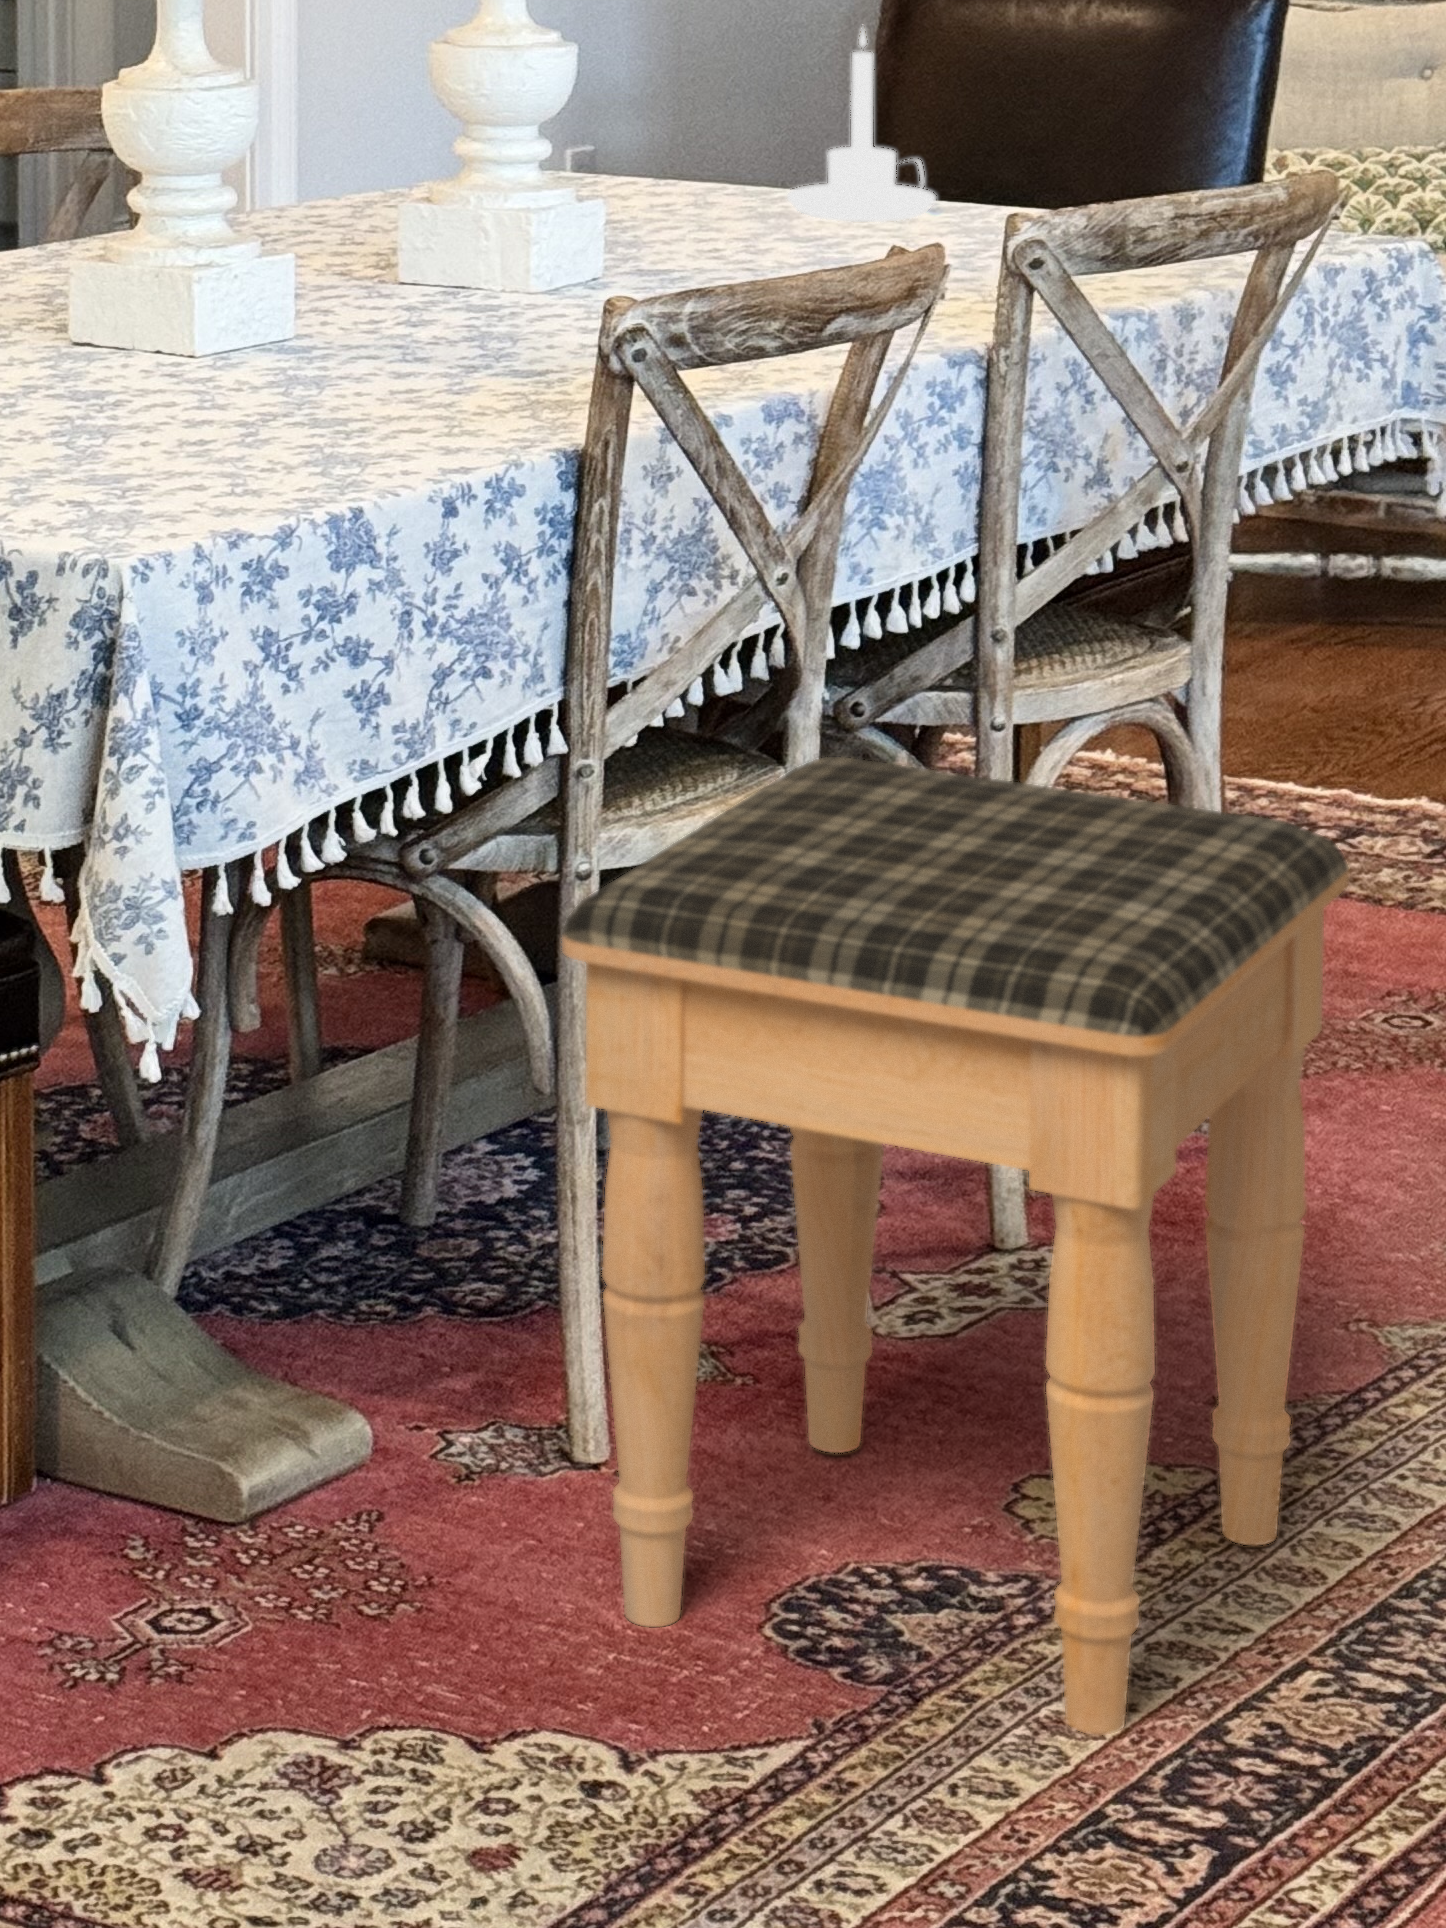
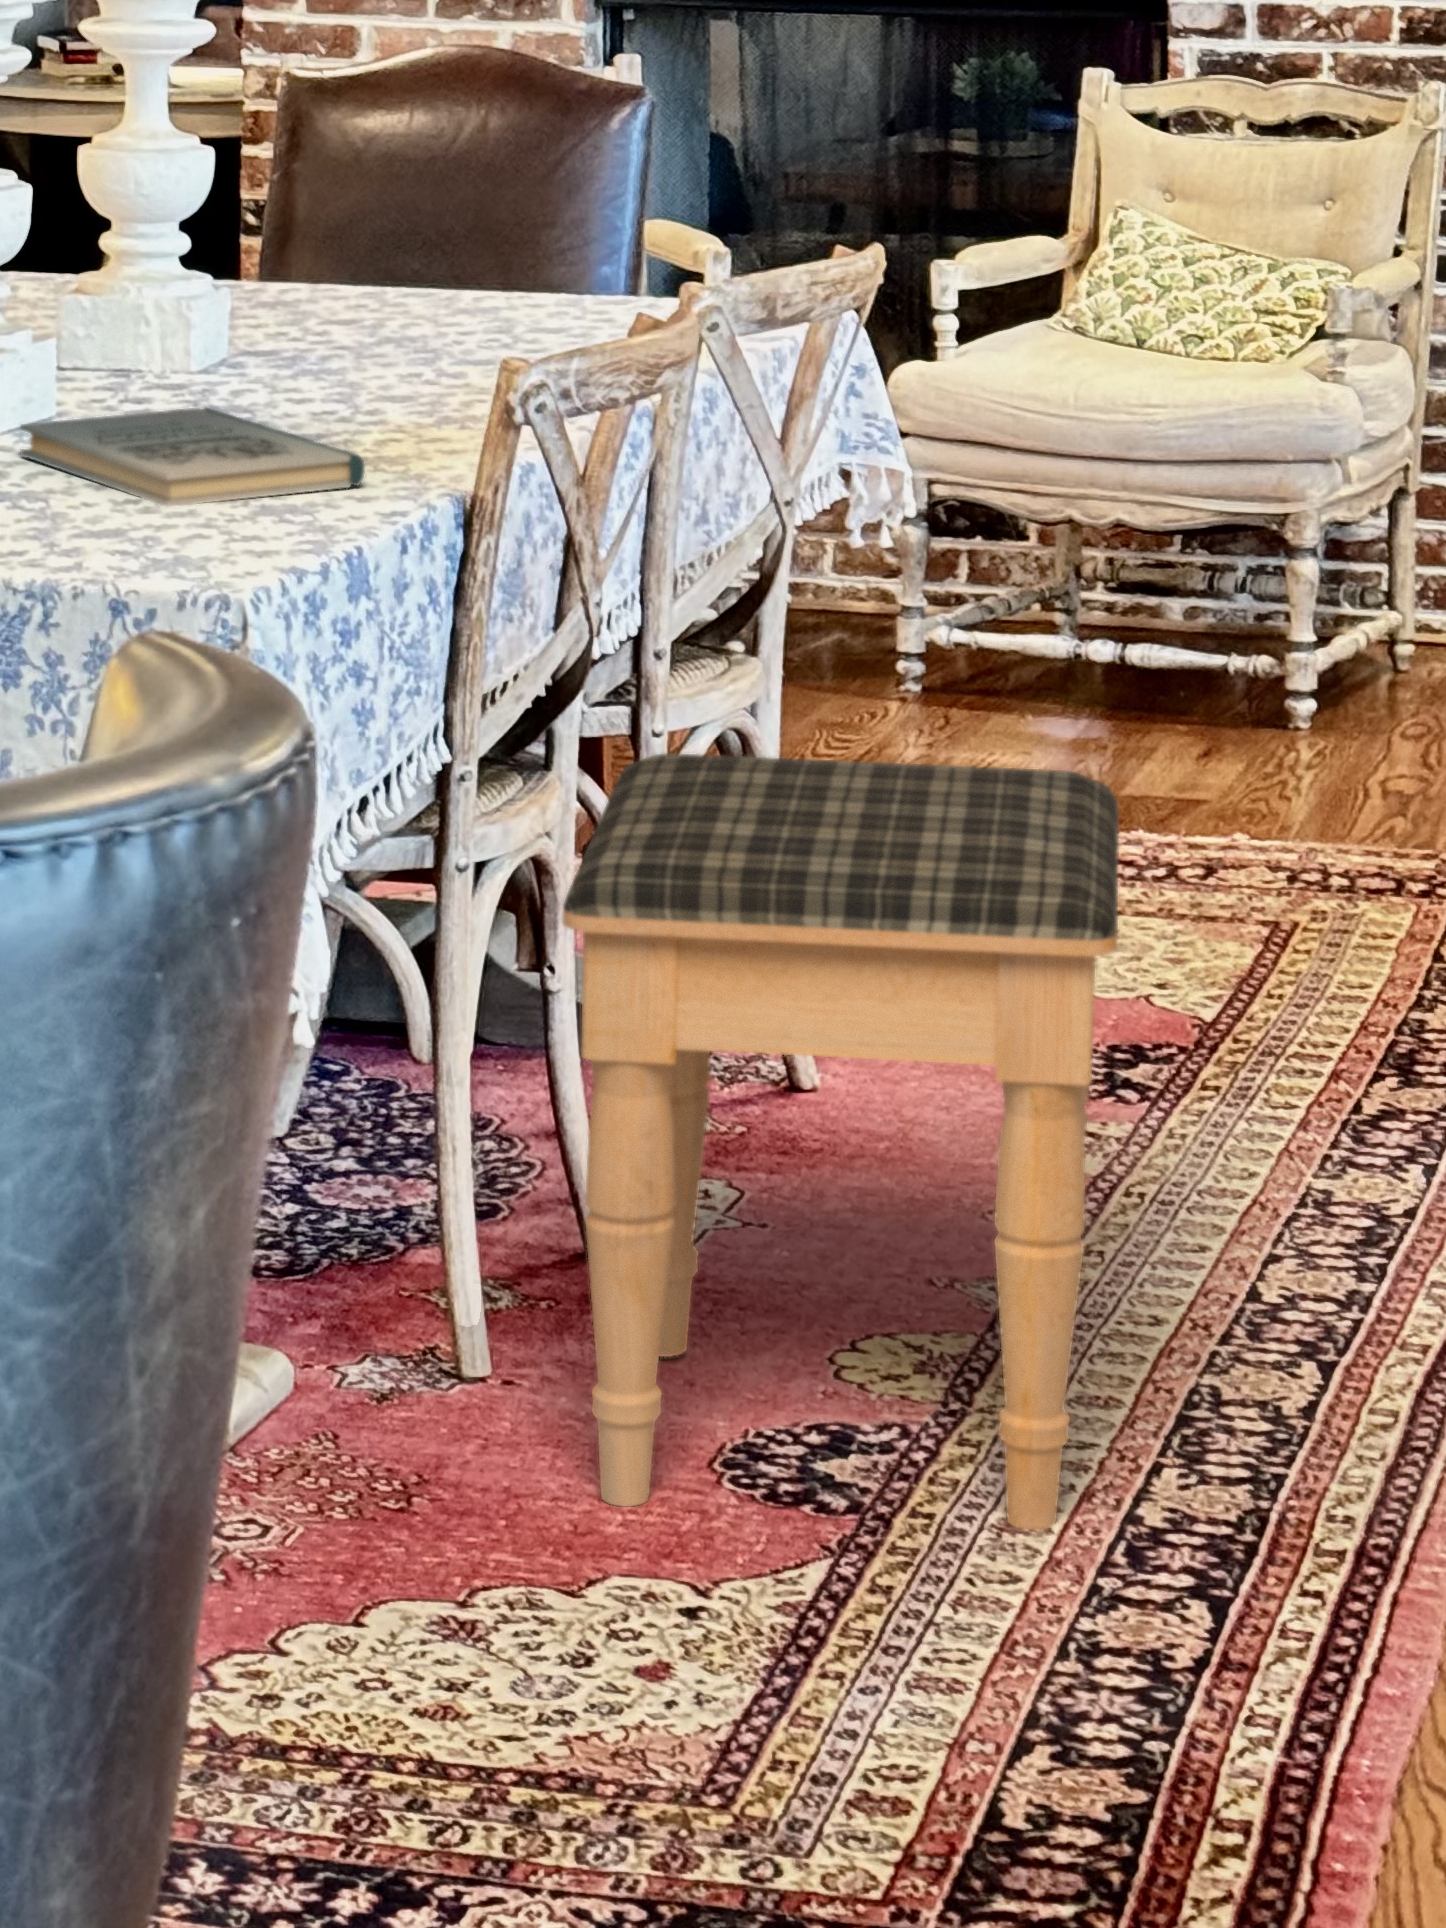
candle holder: present [787,30,936,222] -> none [304,128,438,307]
book: none [186,329,490,440] -> present [20,408,365,506]

